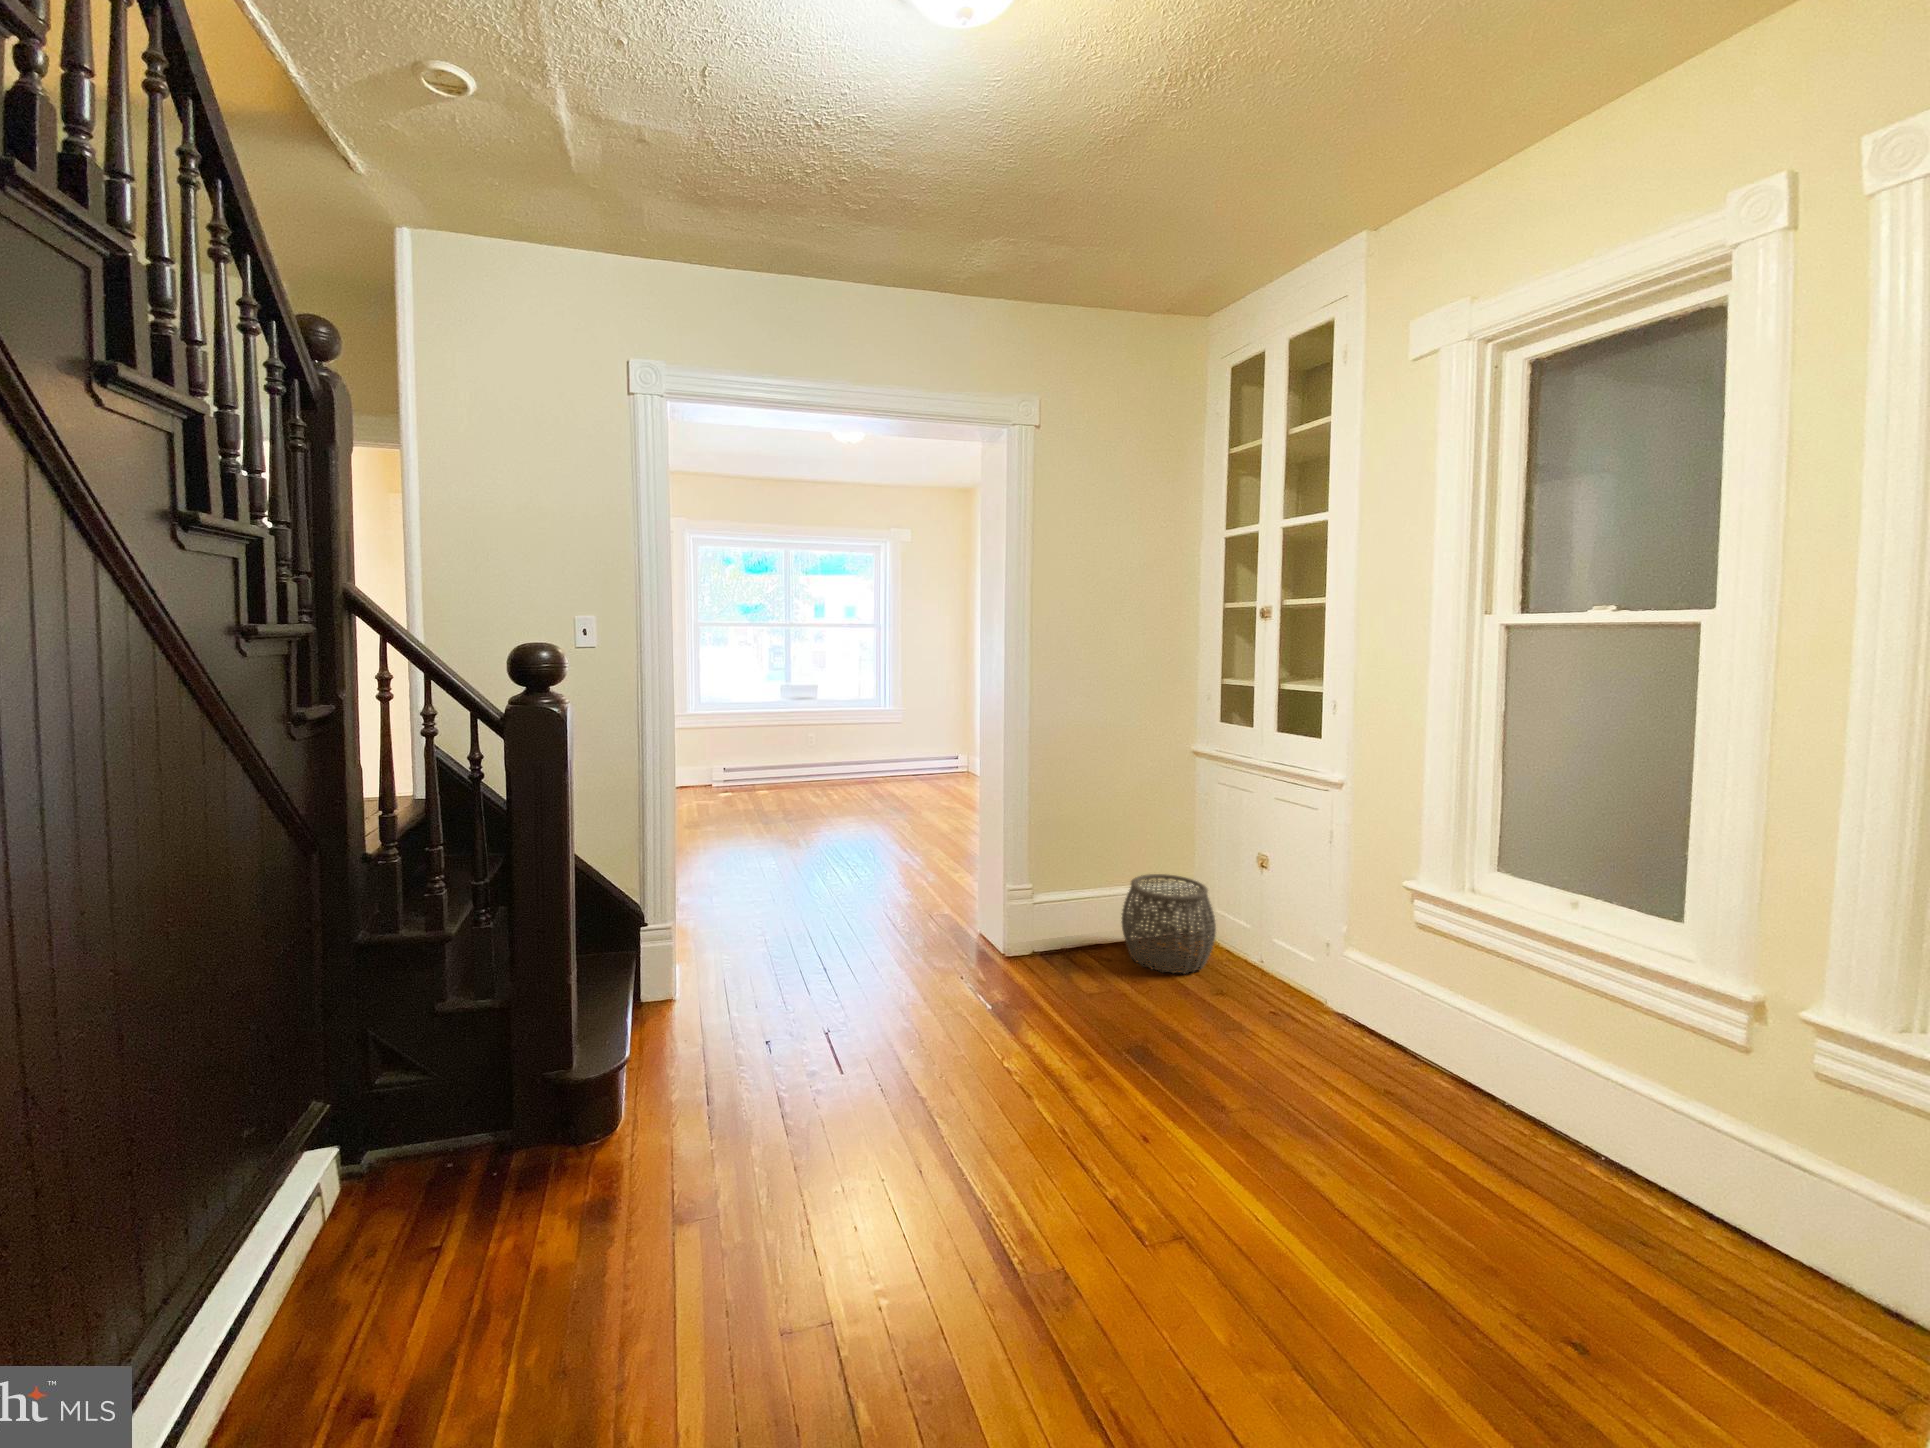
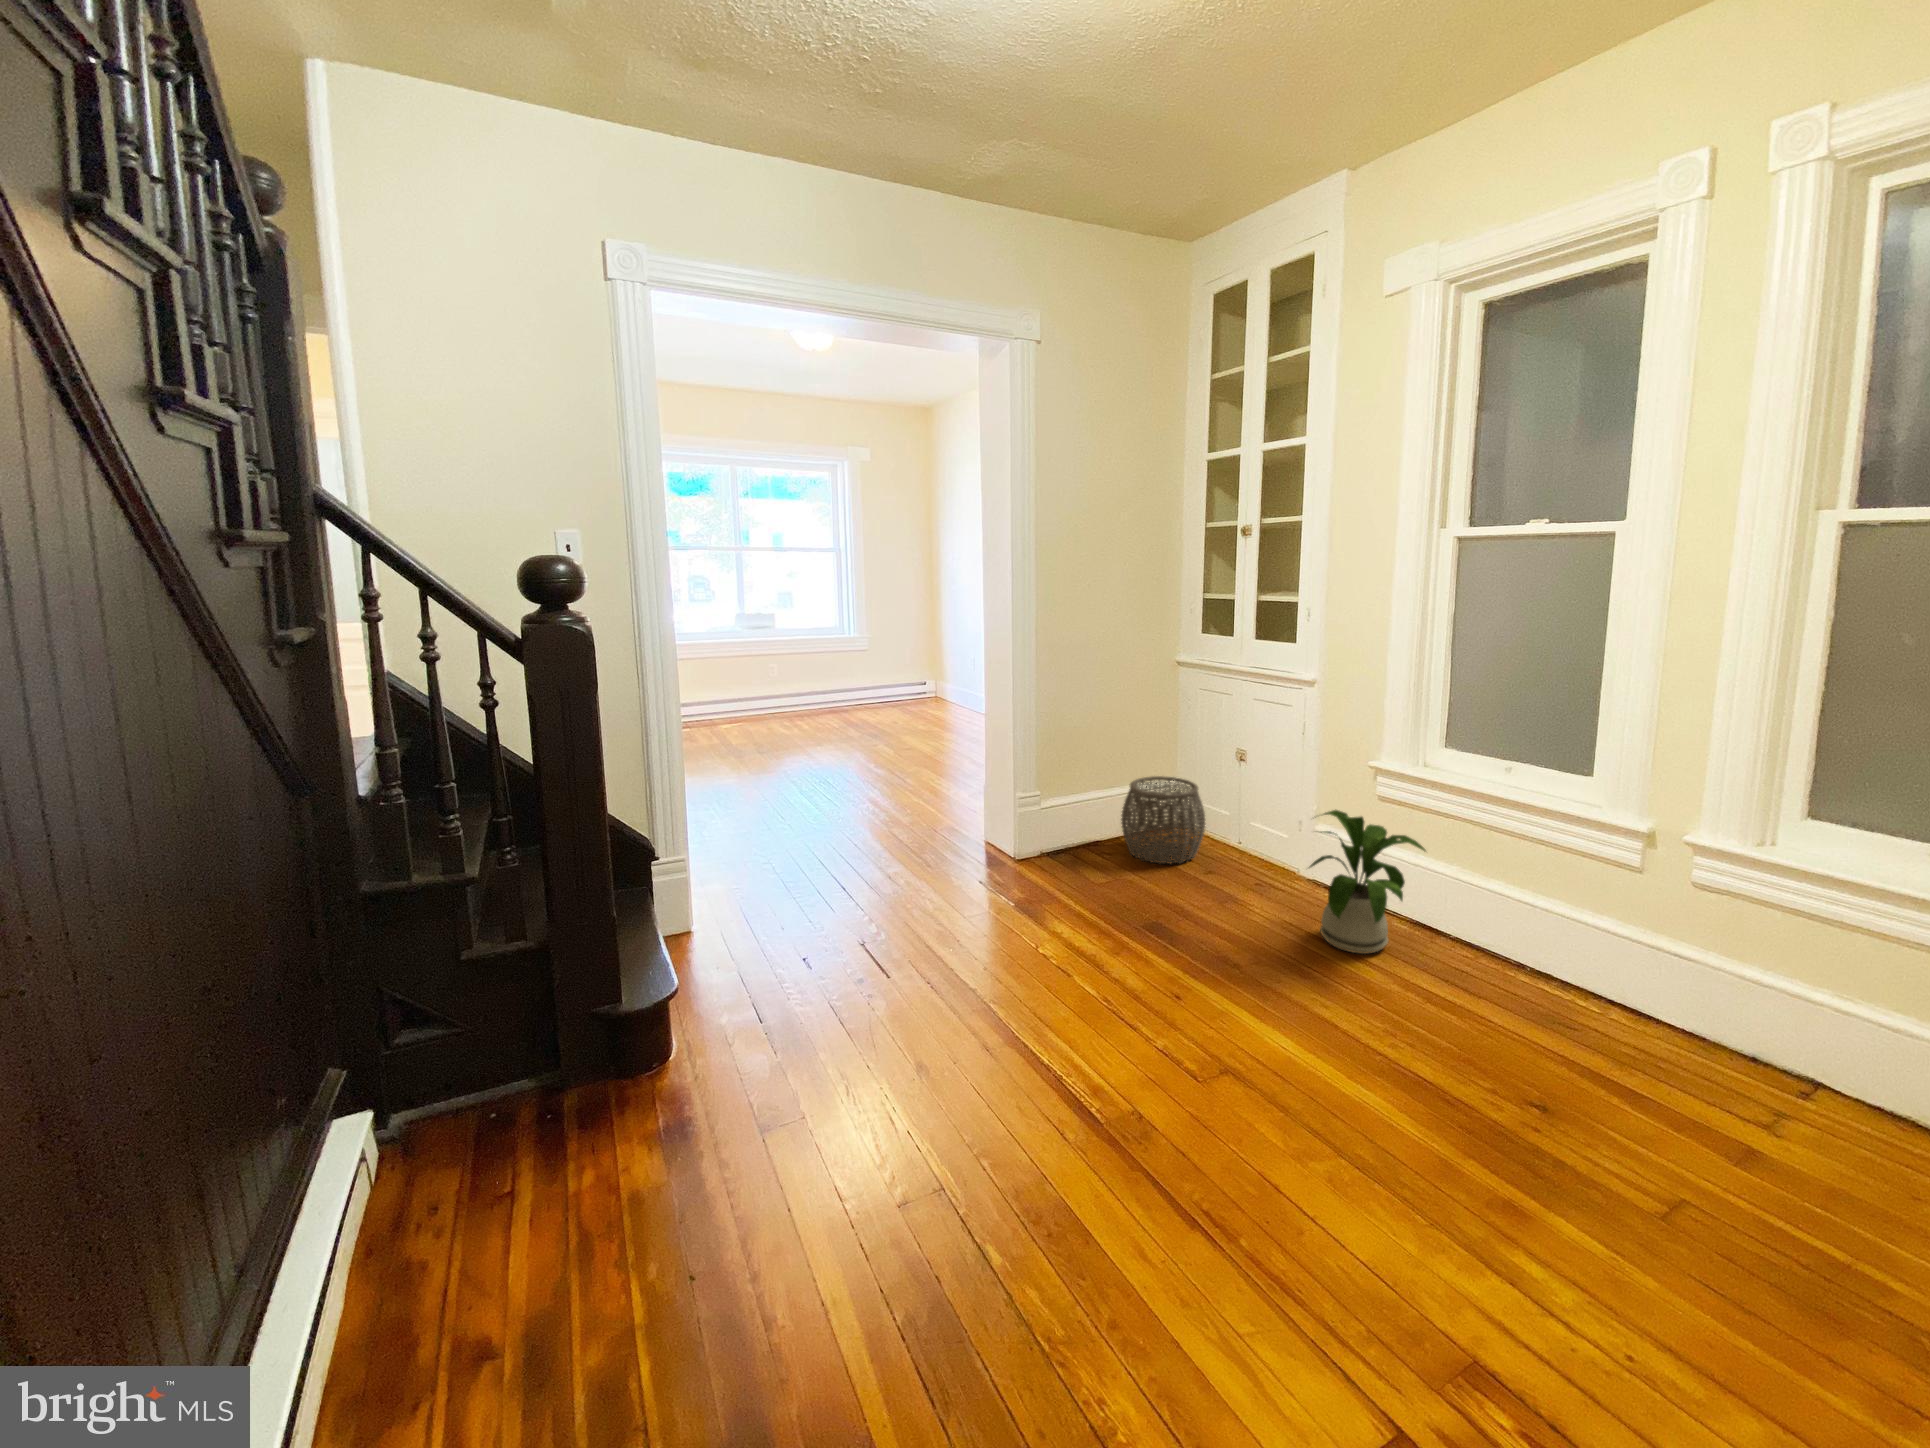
house plant: none [1312,934,1465,1114] -> present [1309,810,1426,954]

